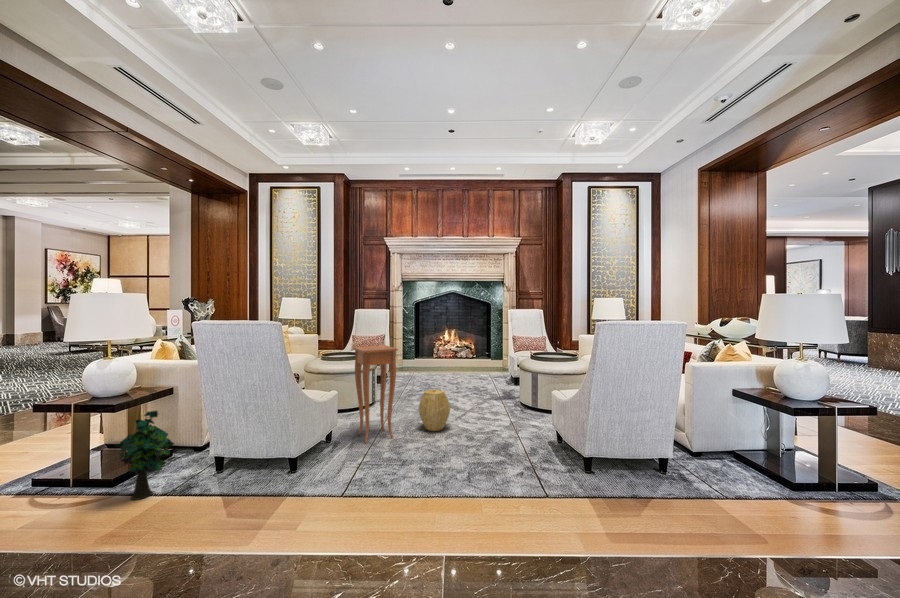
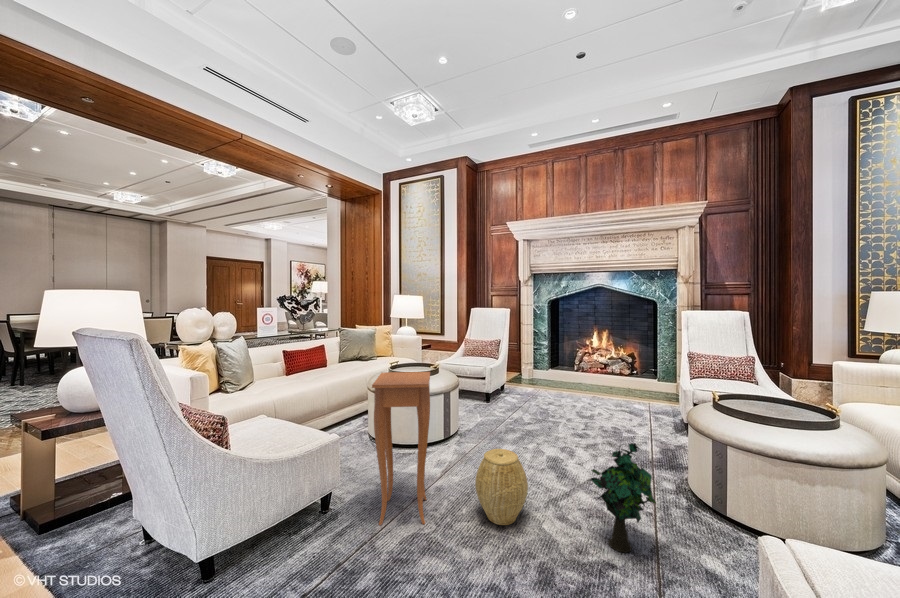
decorative plant: present [113,411,174,500] -> present [589,443,656,553]

